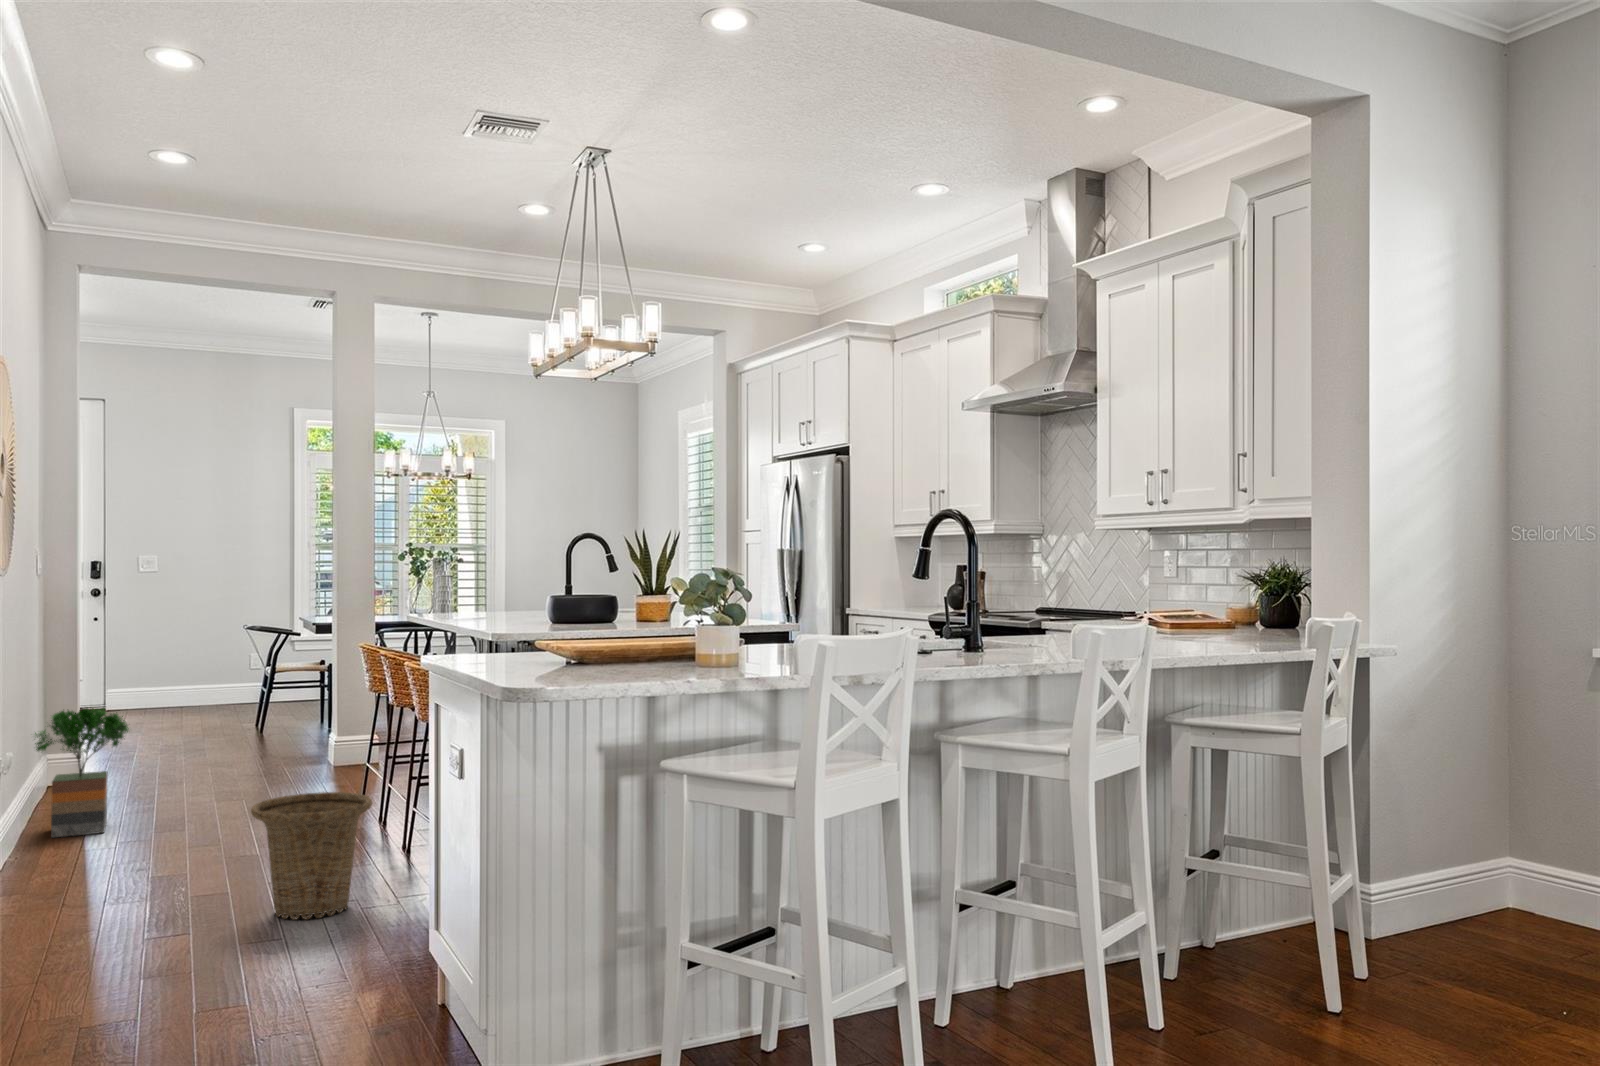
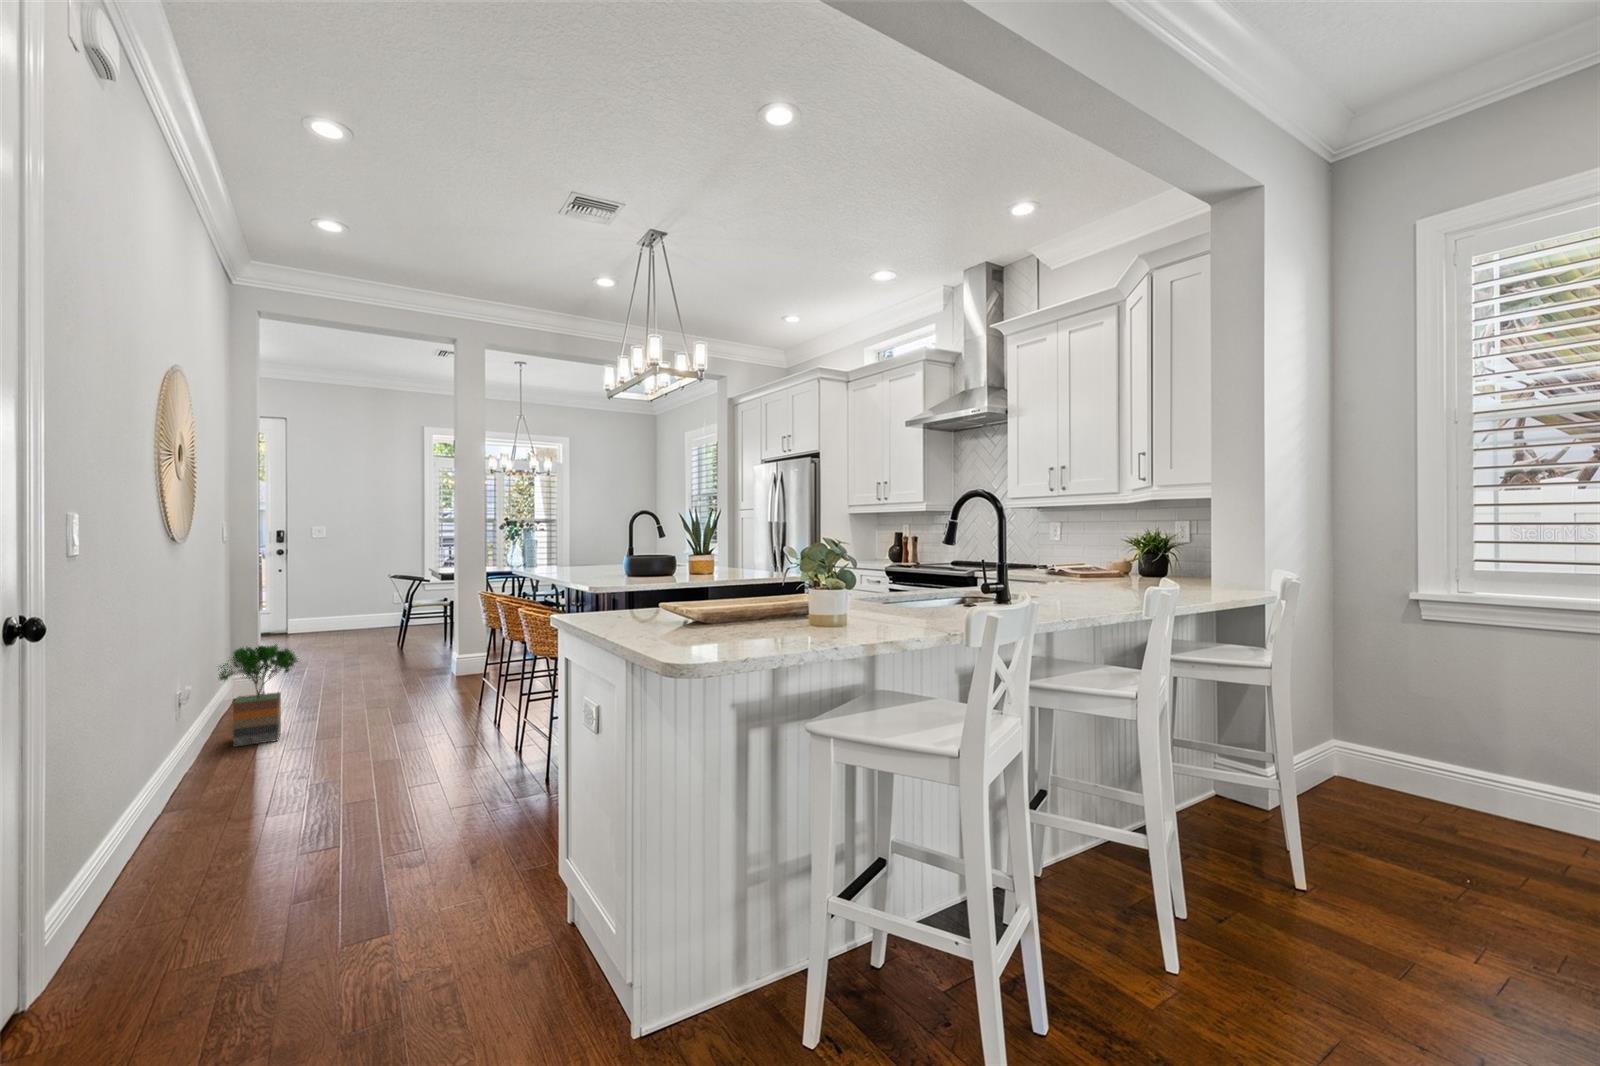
basket: present [251,792,372,920] -> none [399,716,500,825]

